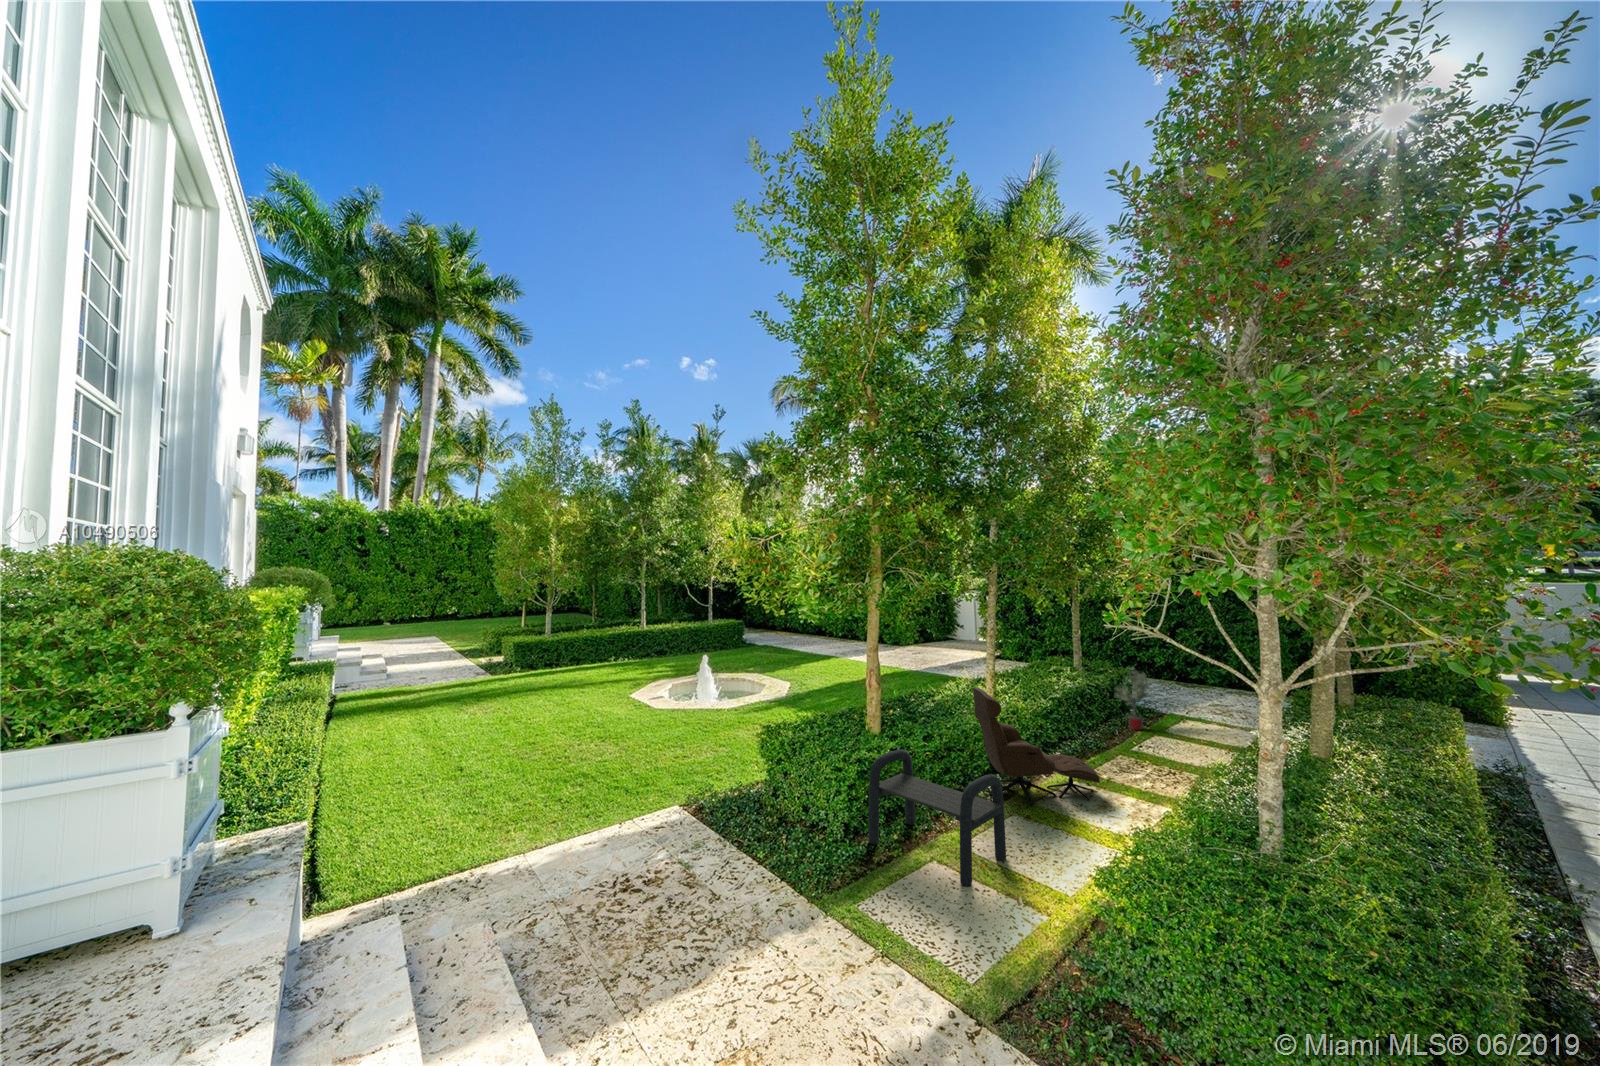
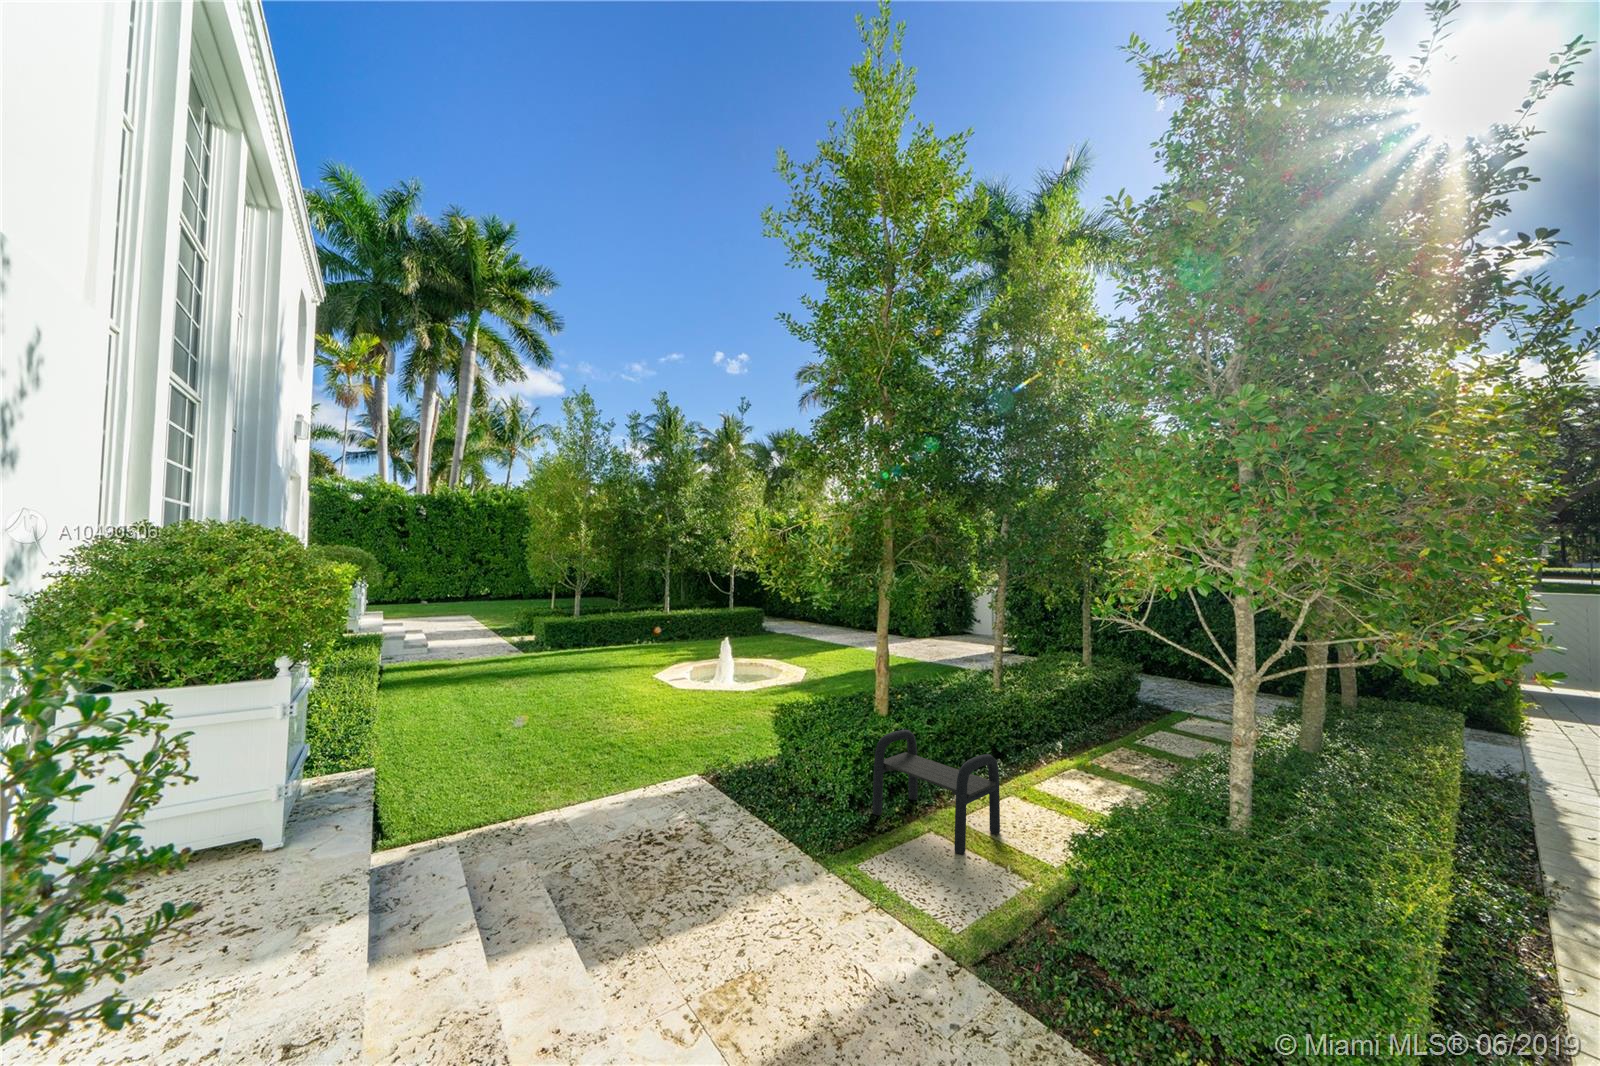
potted tree: present [1115,668,1149,730] -> none [1122,663,1159,725]
lounge chair: present [973,687,1100,806] -> none [979,676,1098,789]

